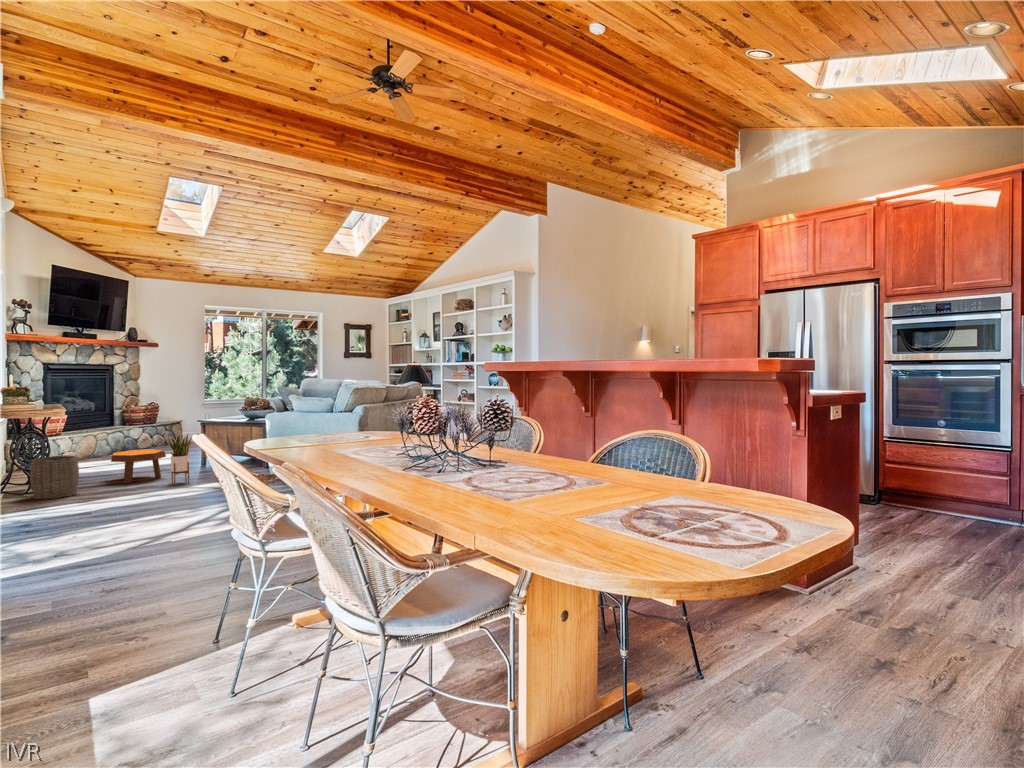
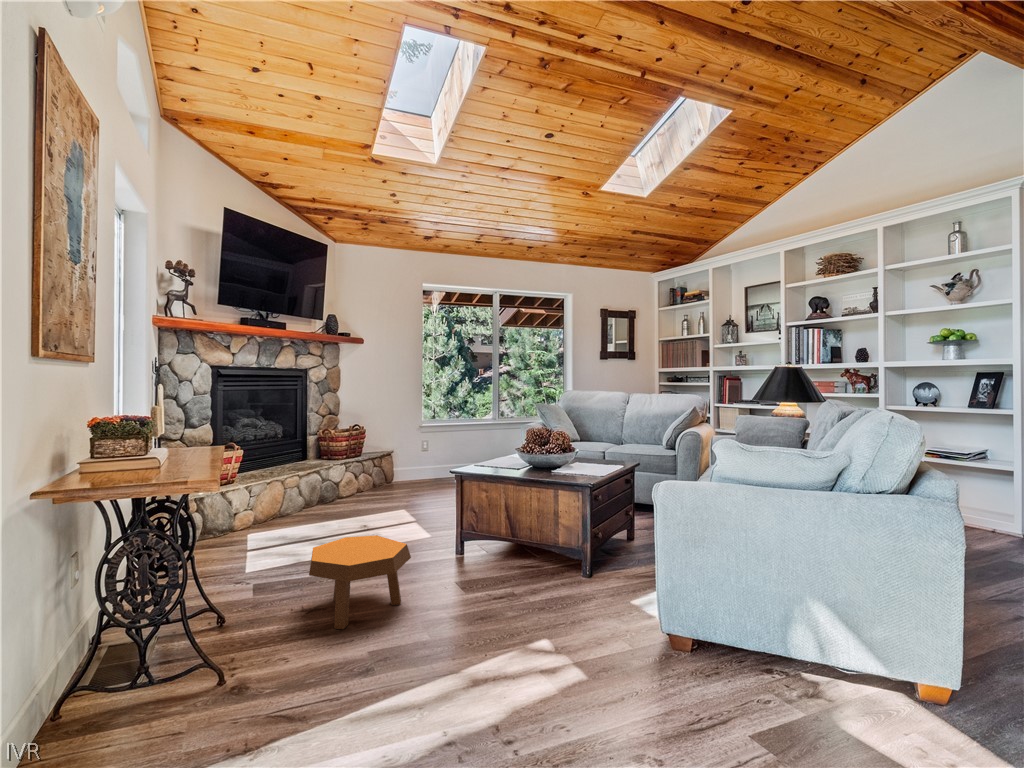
potted plant: present [165,431,192,485] -> none [422,513,477,648]
woven basket: present [30,456,79,499] -> none [129,578,242,715]

